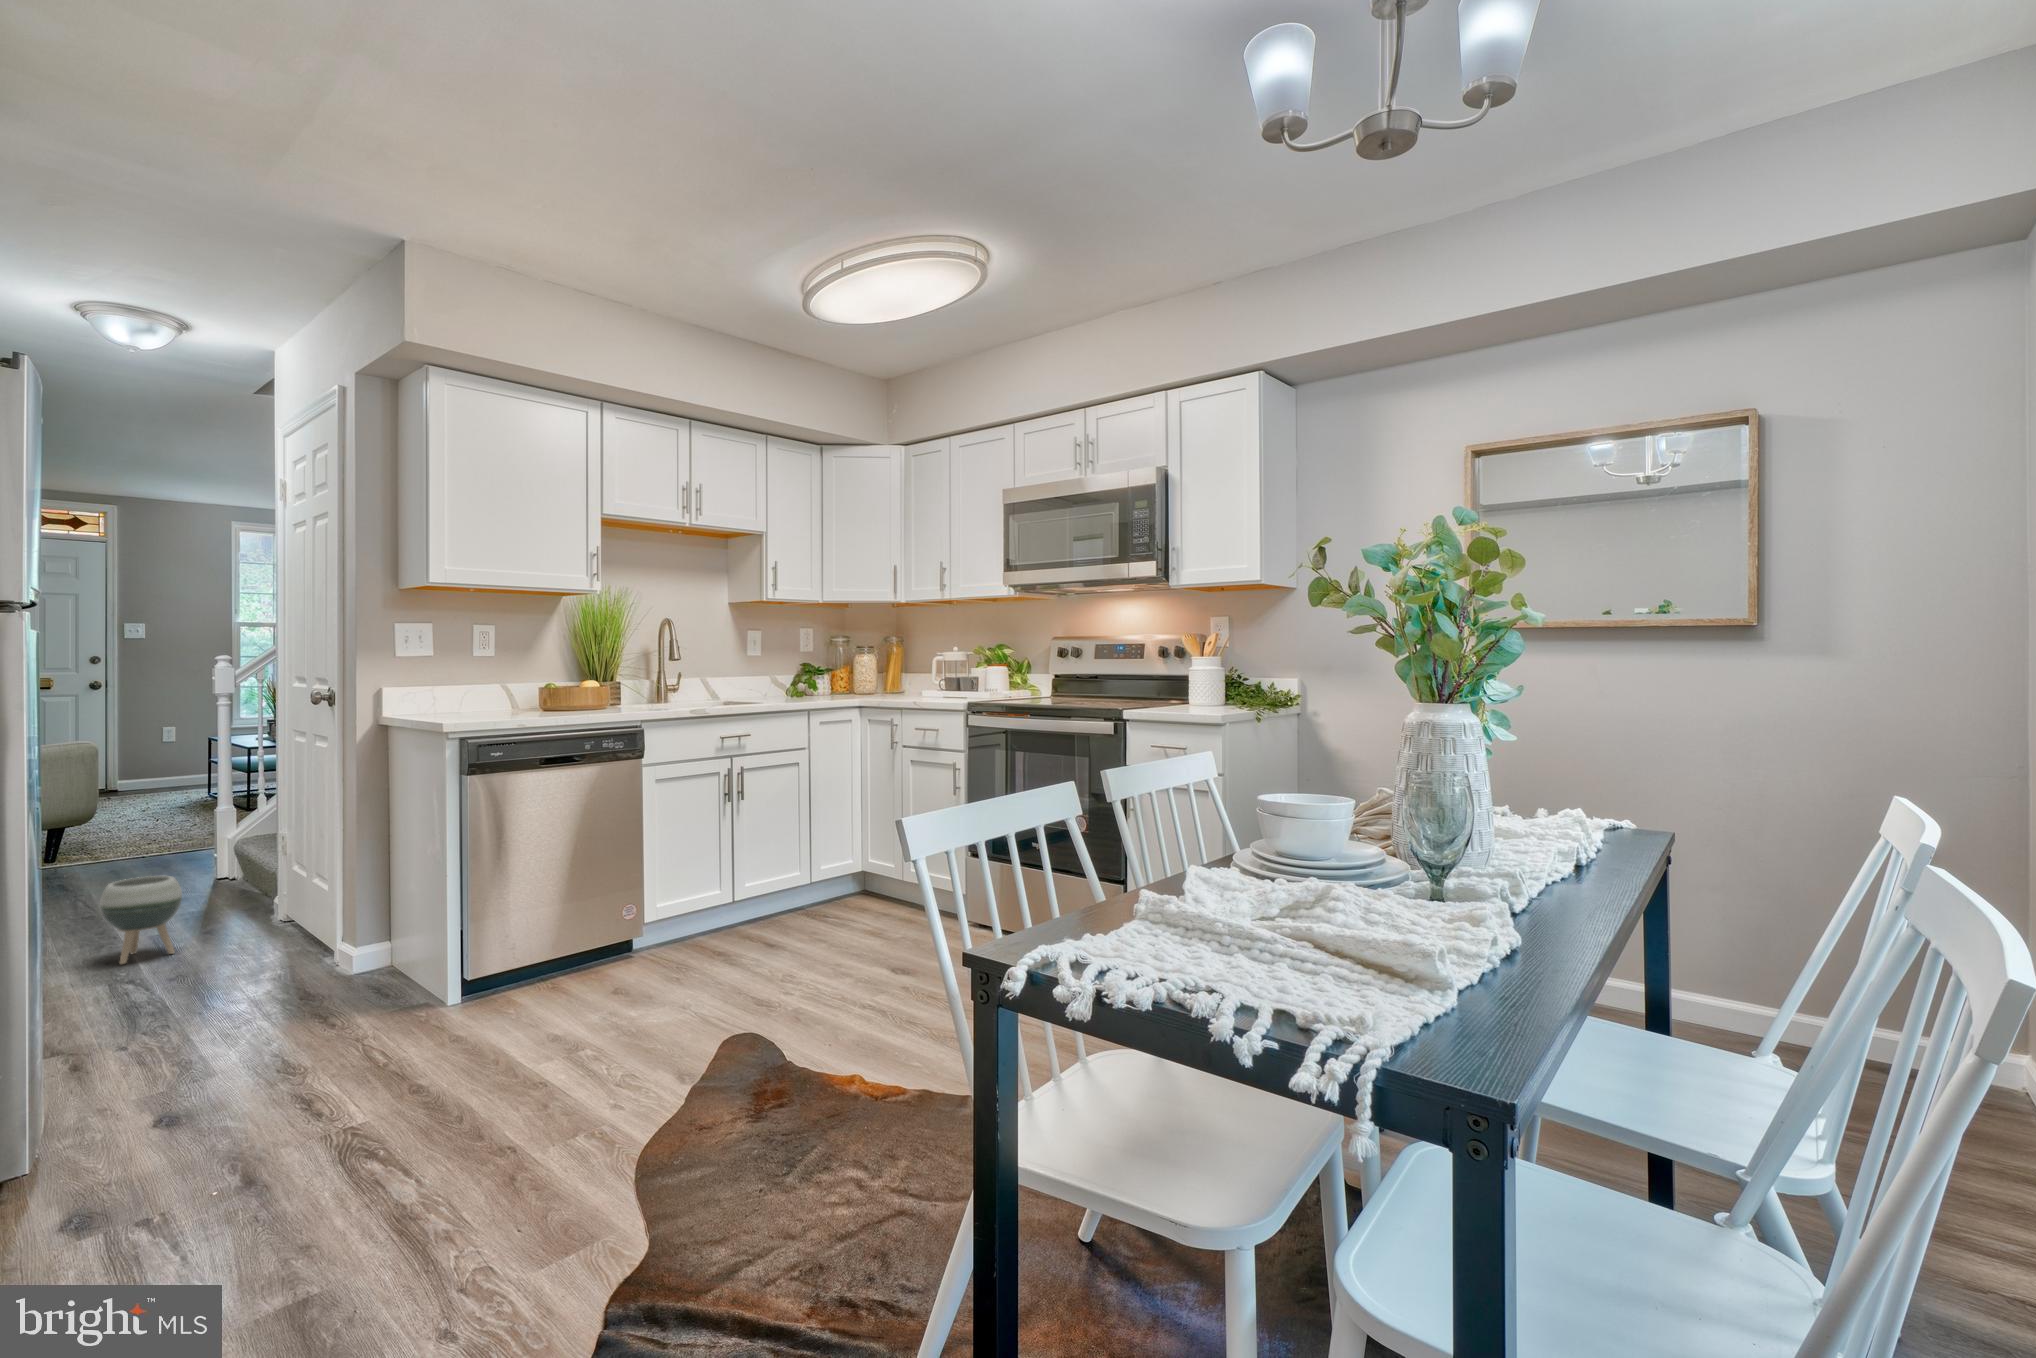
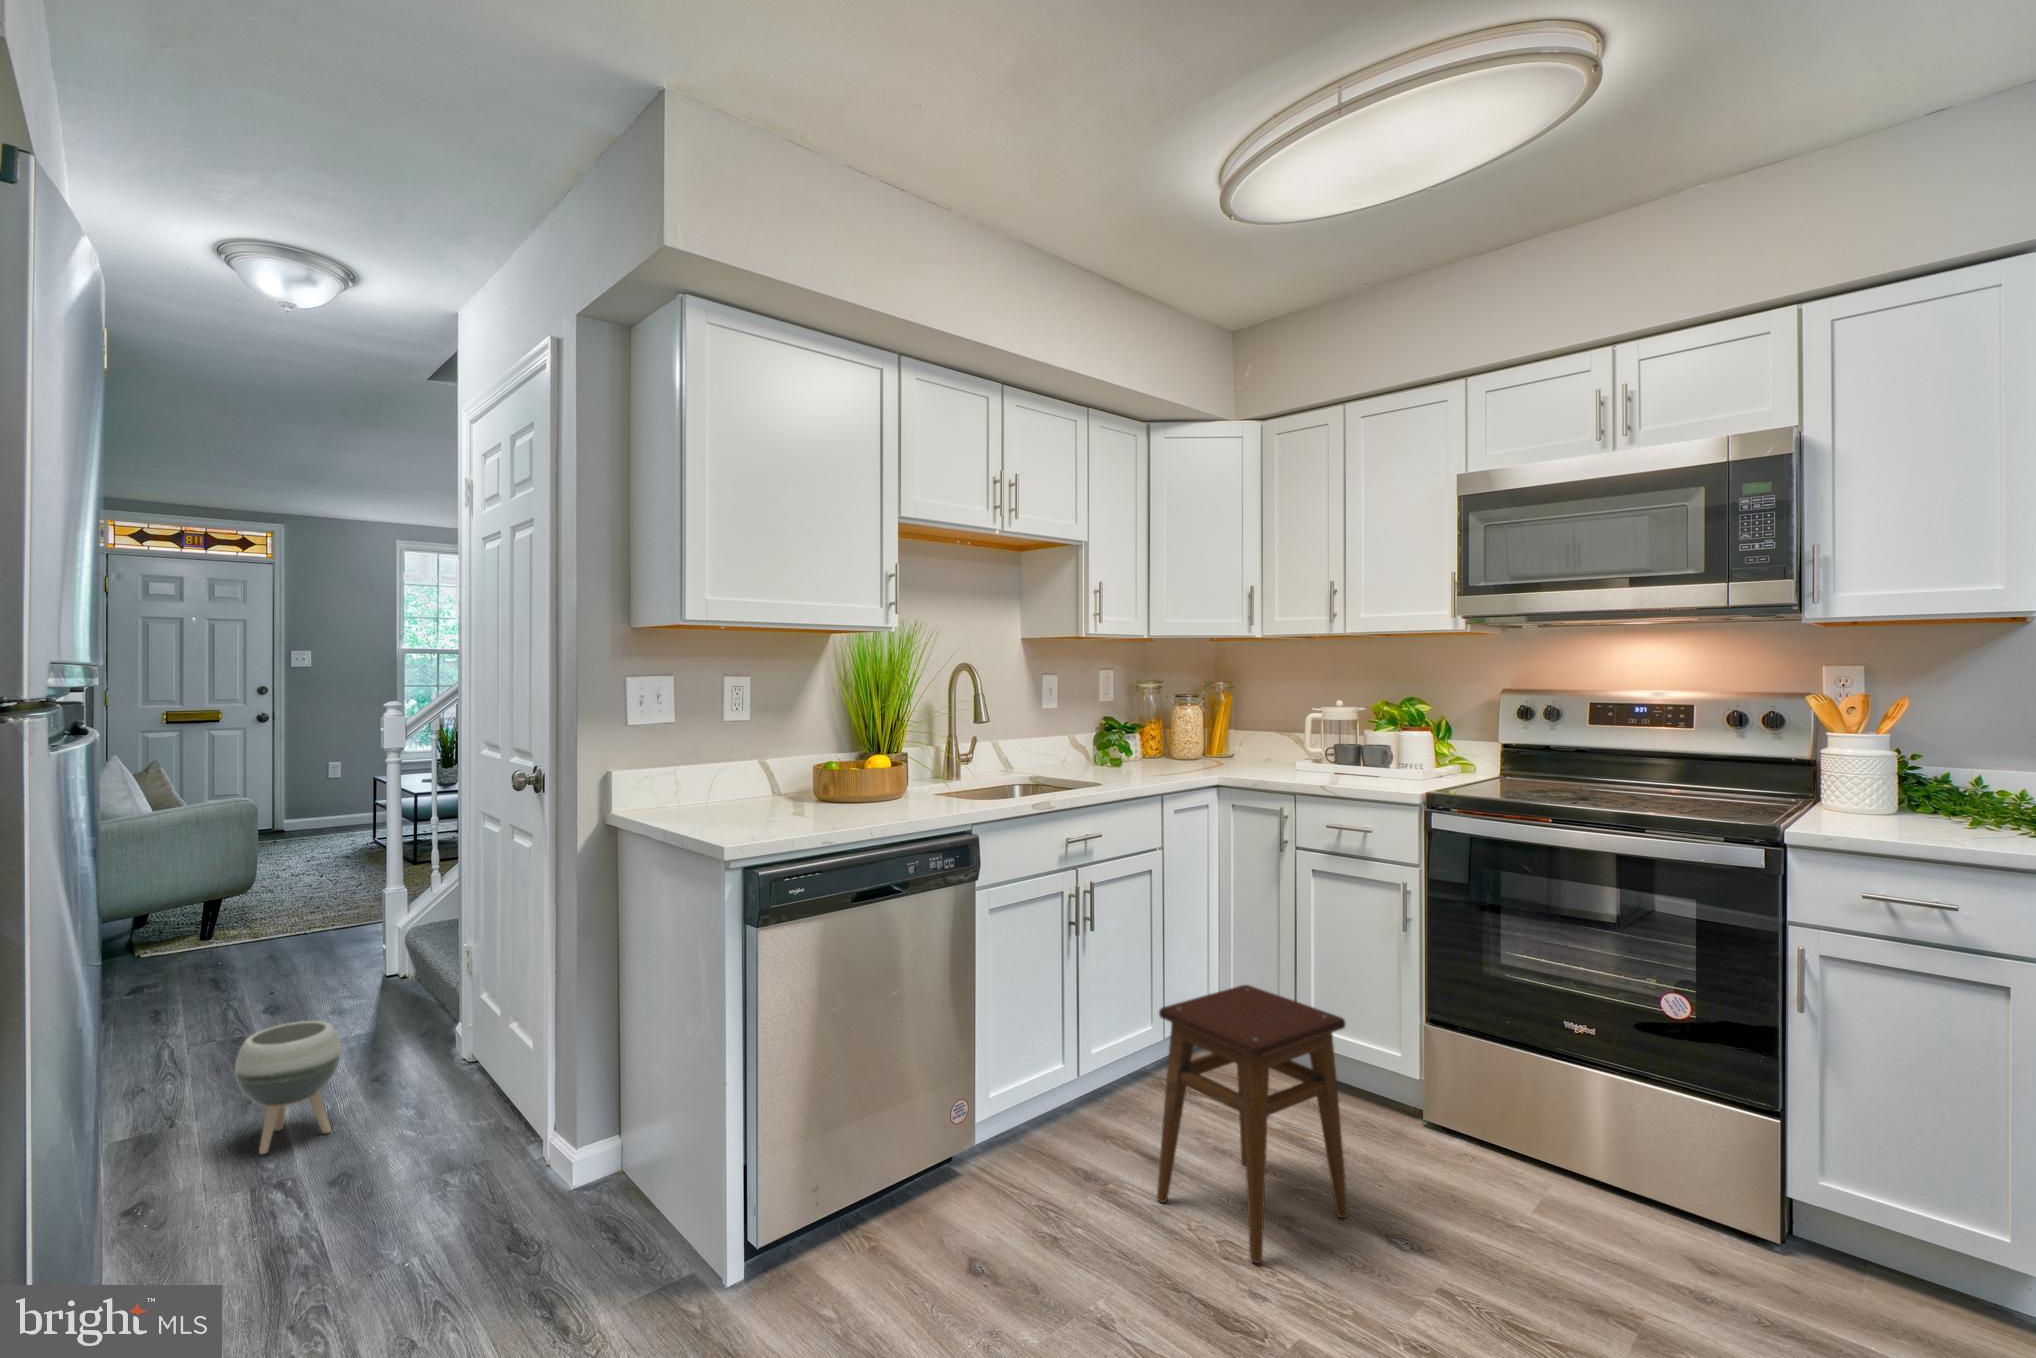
stool: none [758,827,876,981] -> present [1157,985,1348,1263]

